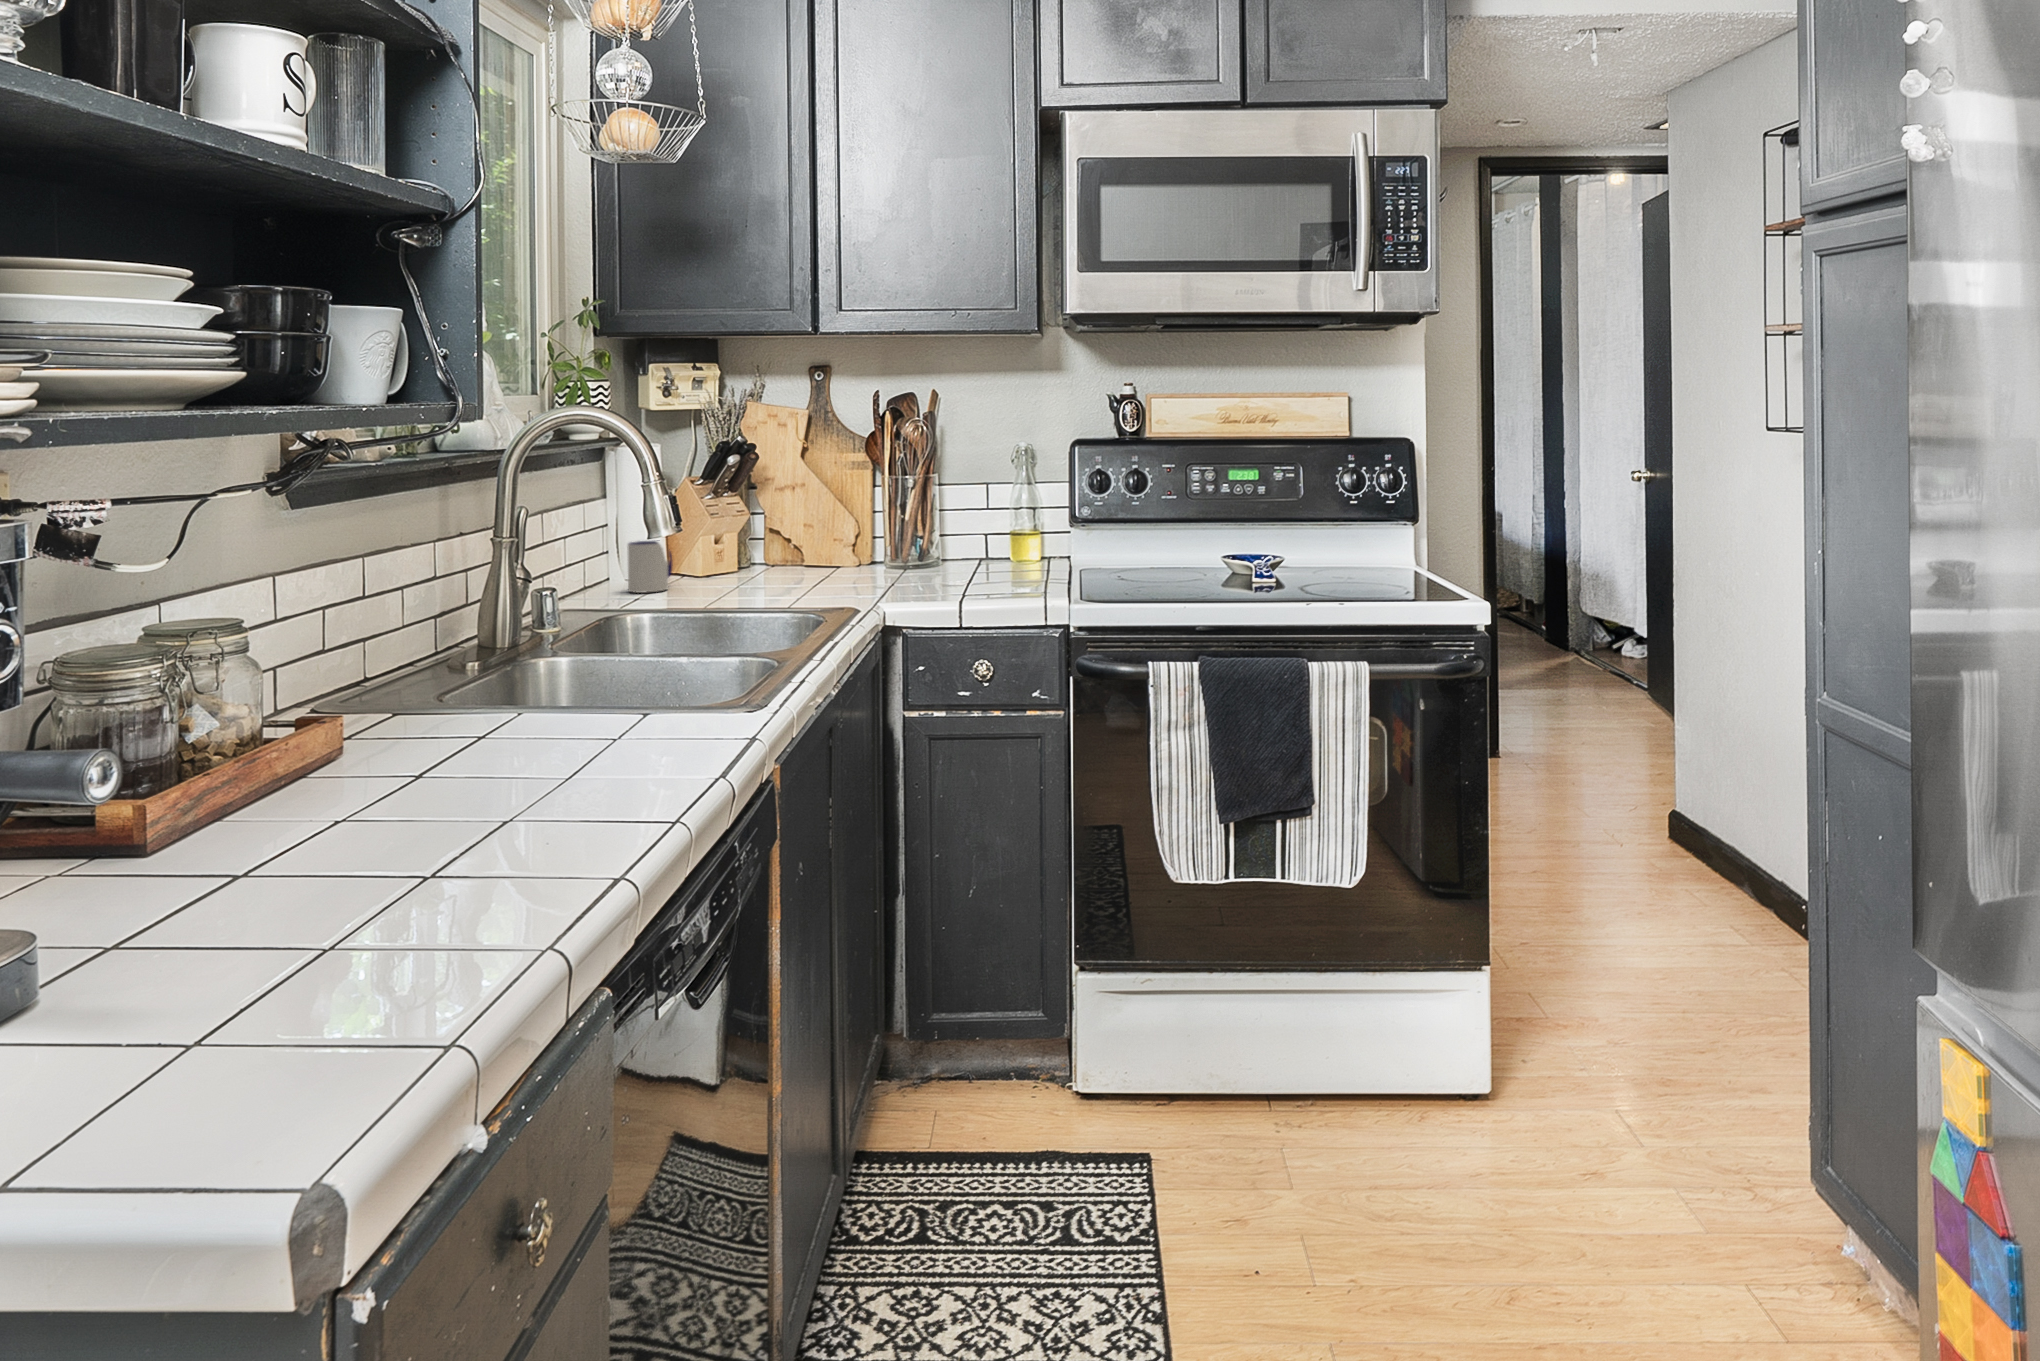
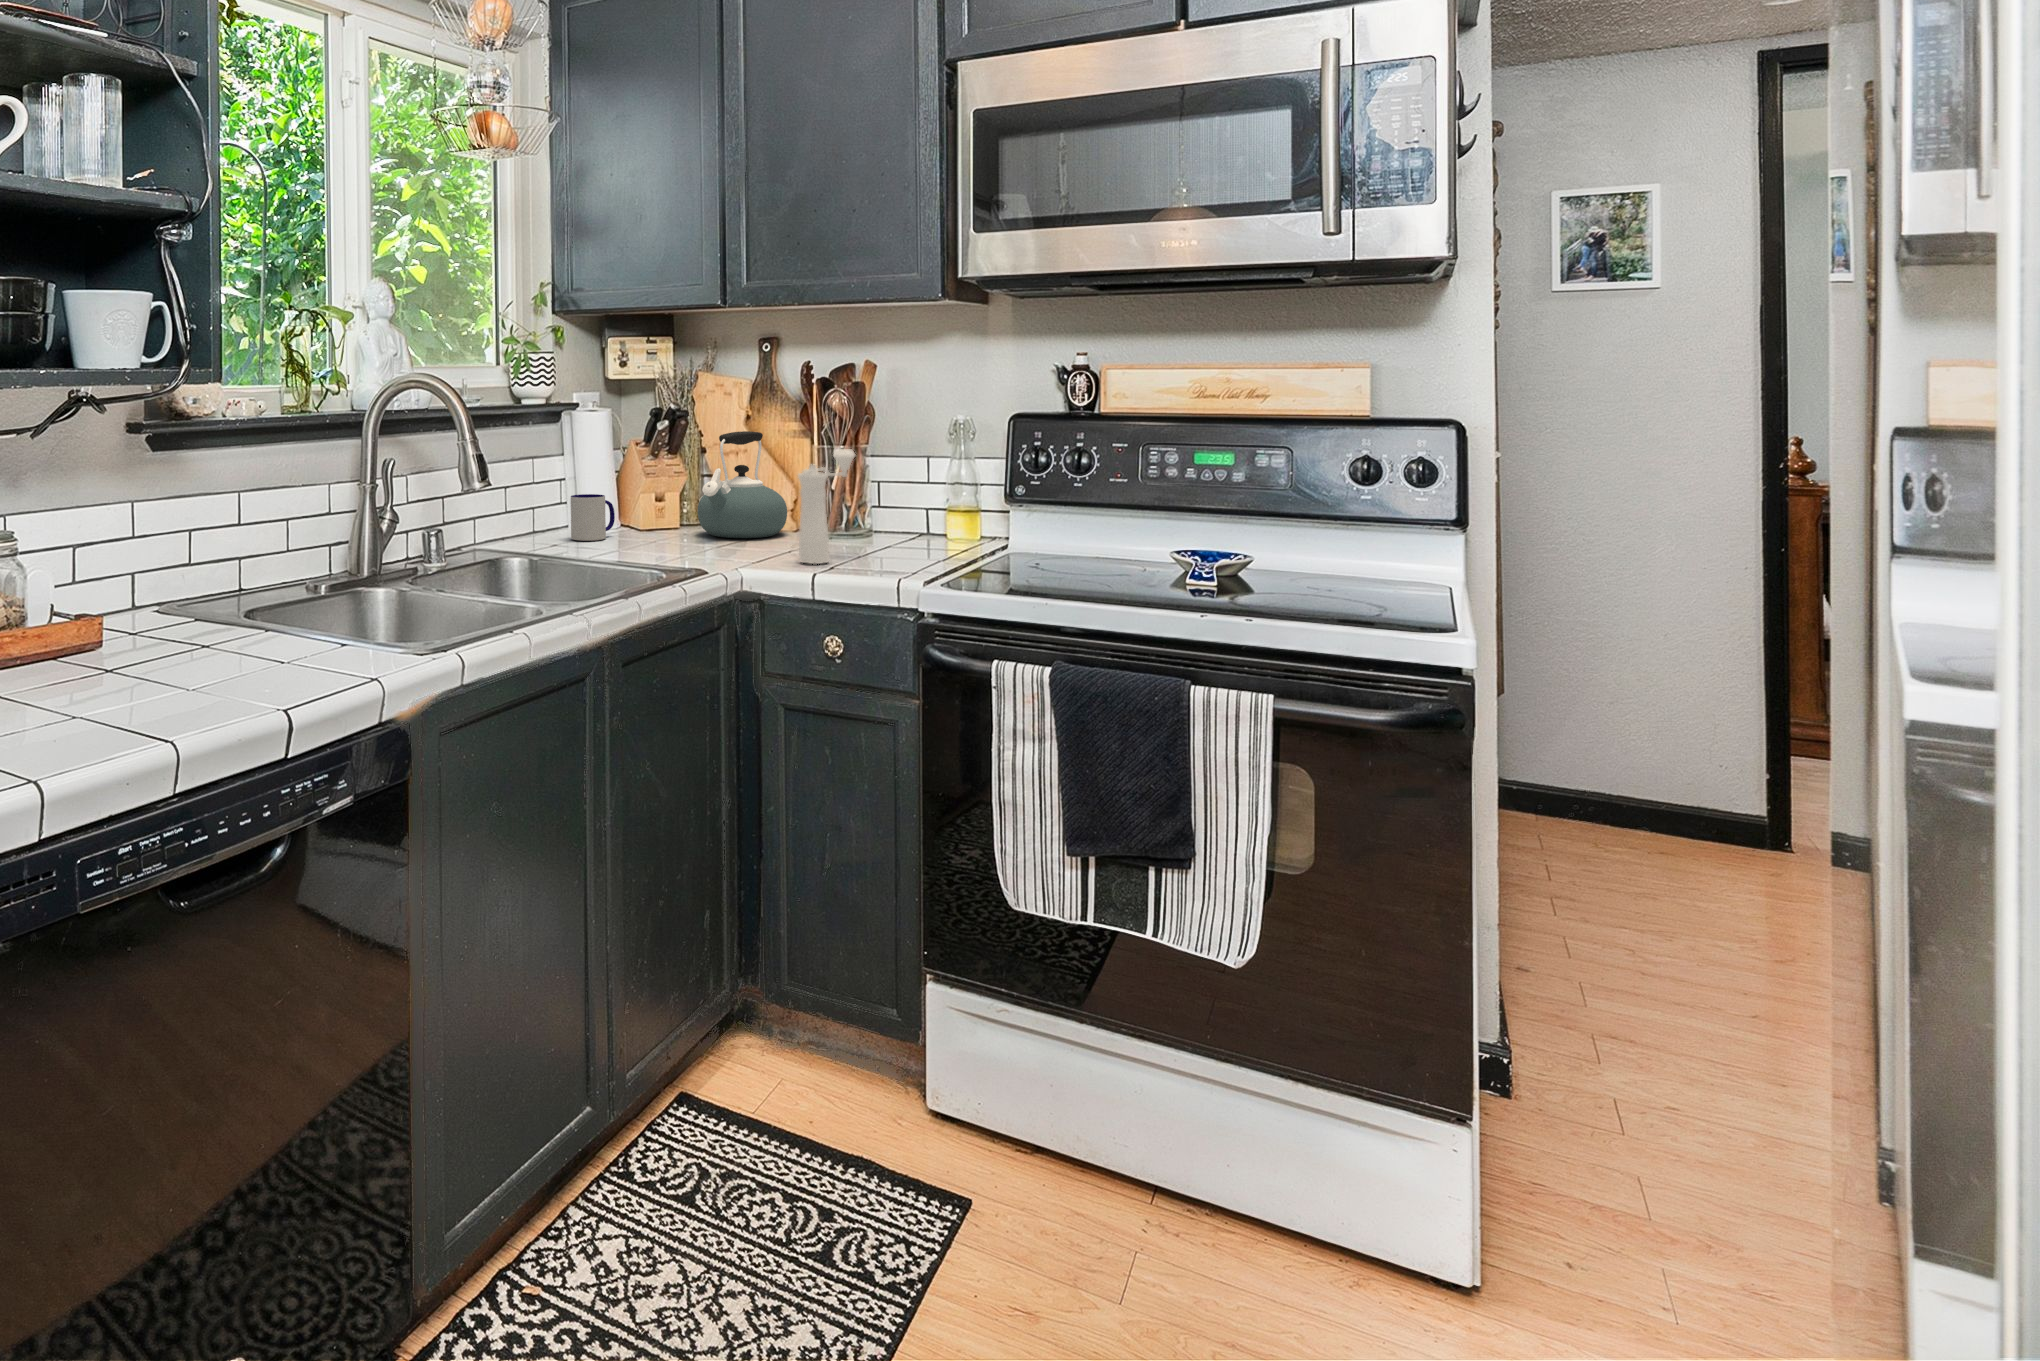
kettle: none [761,466,855,577] -> present [698,431,787,538]
pepper mill: none [914,479,957,593] -> present [798,449,855,564]

